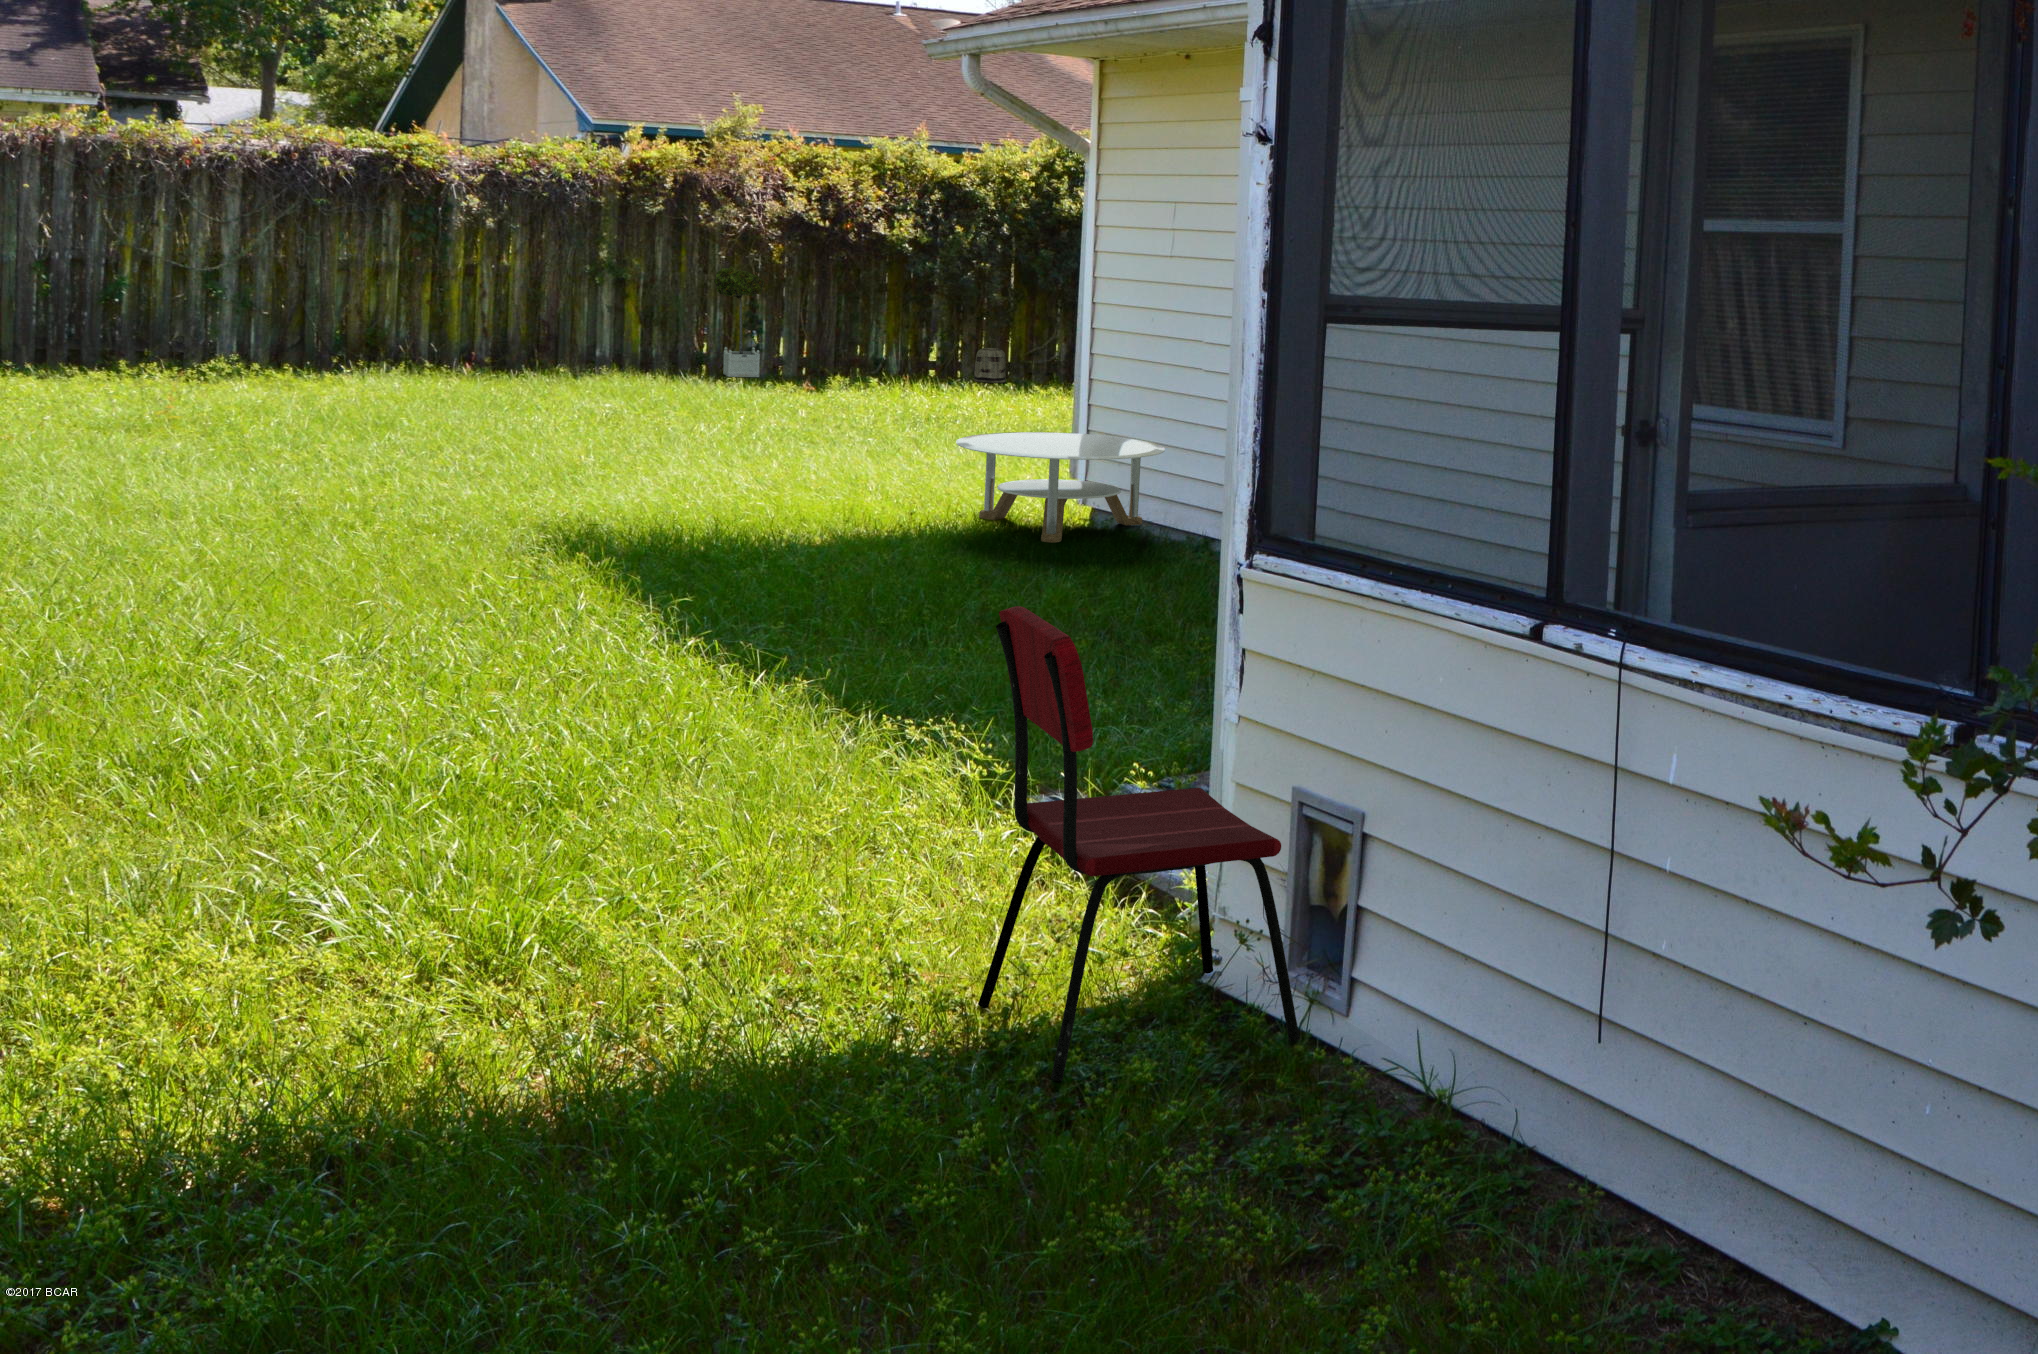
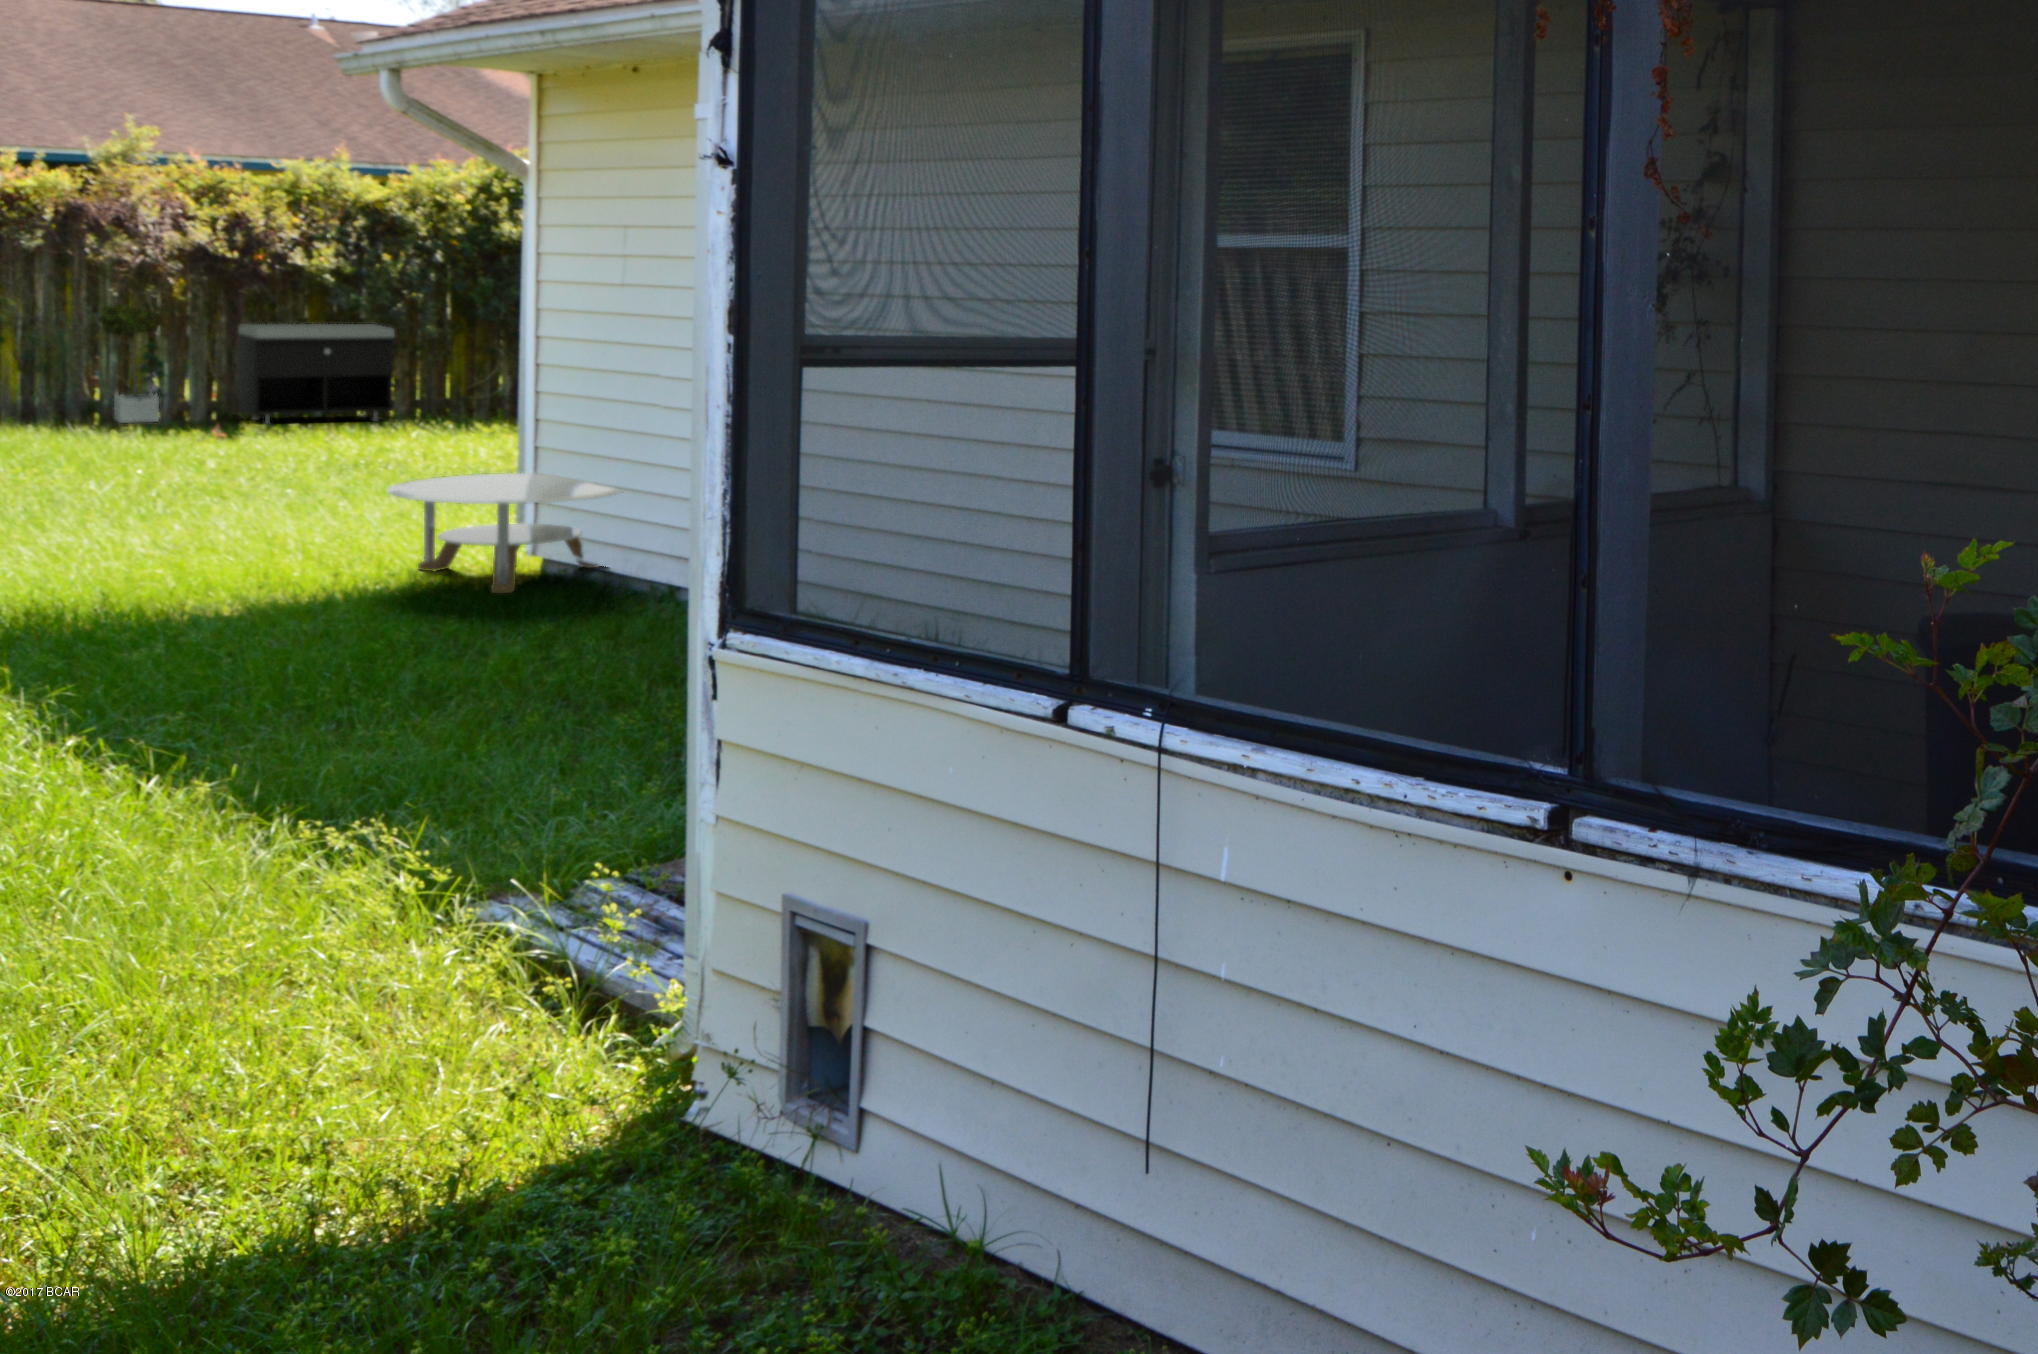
storage bench: none [824,290,958,384] -> present [238,324,395,424]
basket: present [974,339,1006,383] -> none [416,371,453,417]
chair: present [978,606,1300,1081] -> none [399,719,803,1287]

